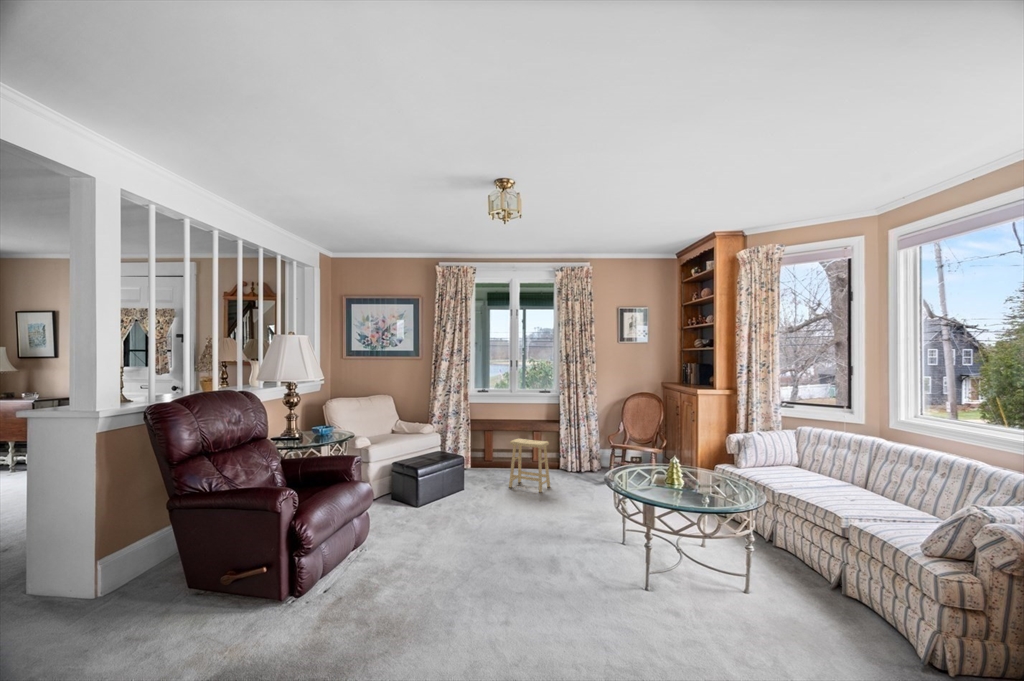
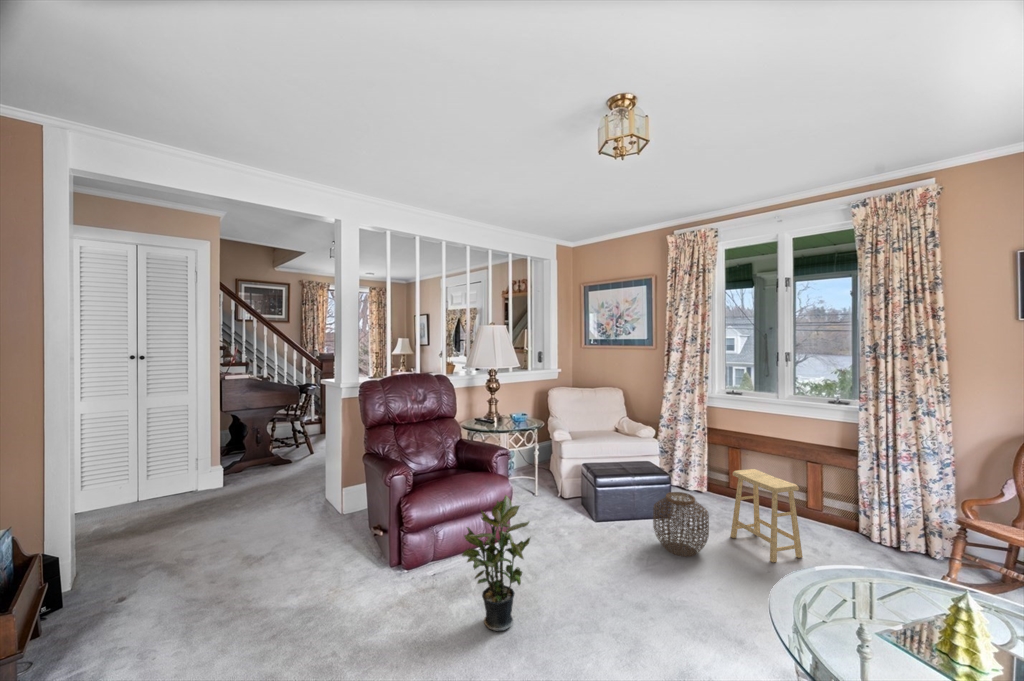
woven basket: none [474,460,511,504] -> present [653,492,709,557]
potted plant: none [415,468,467,571] -> present [462,495,530,631]

